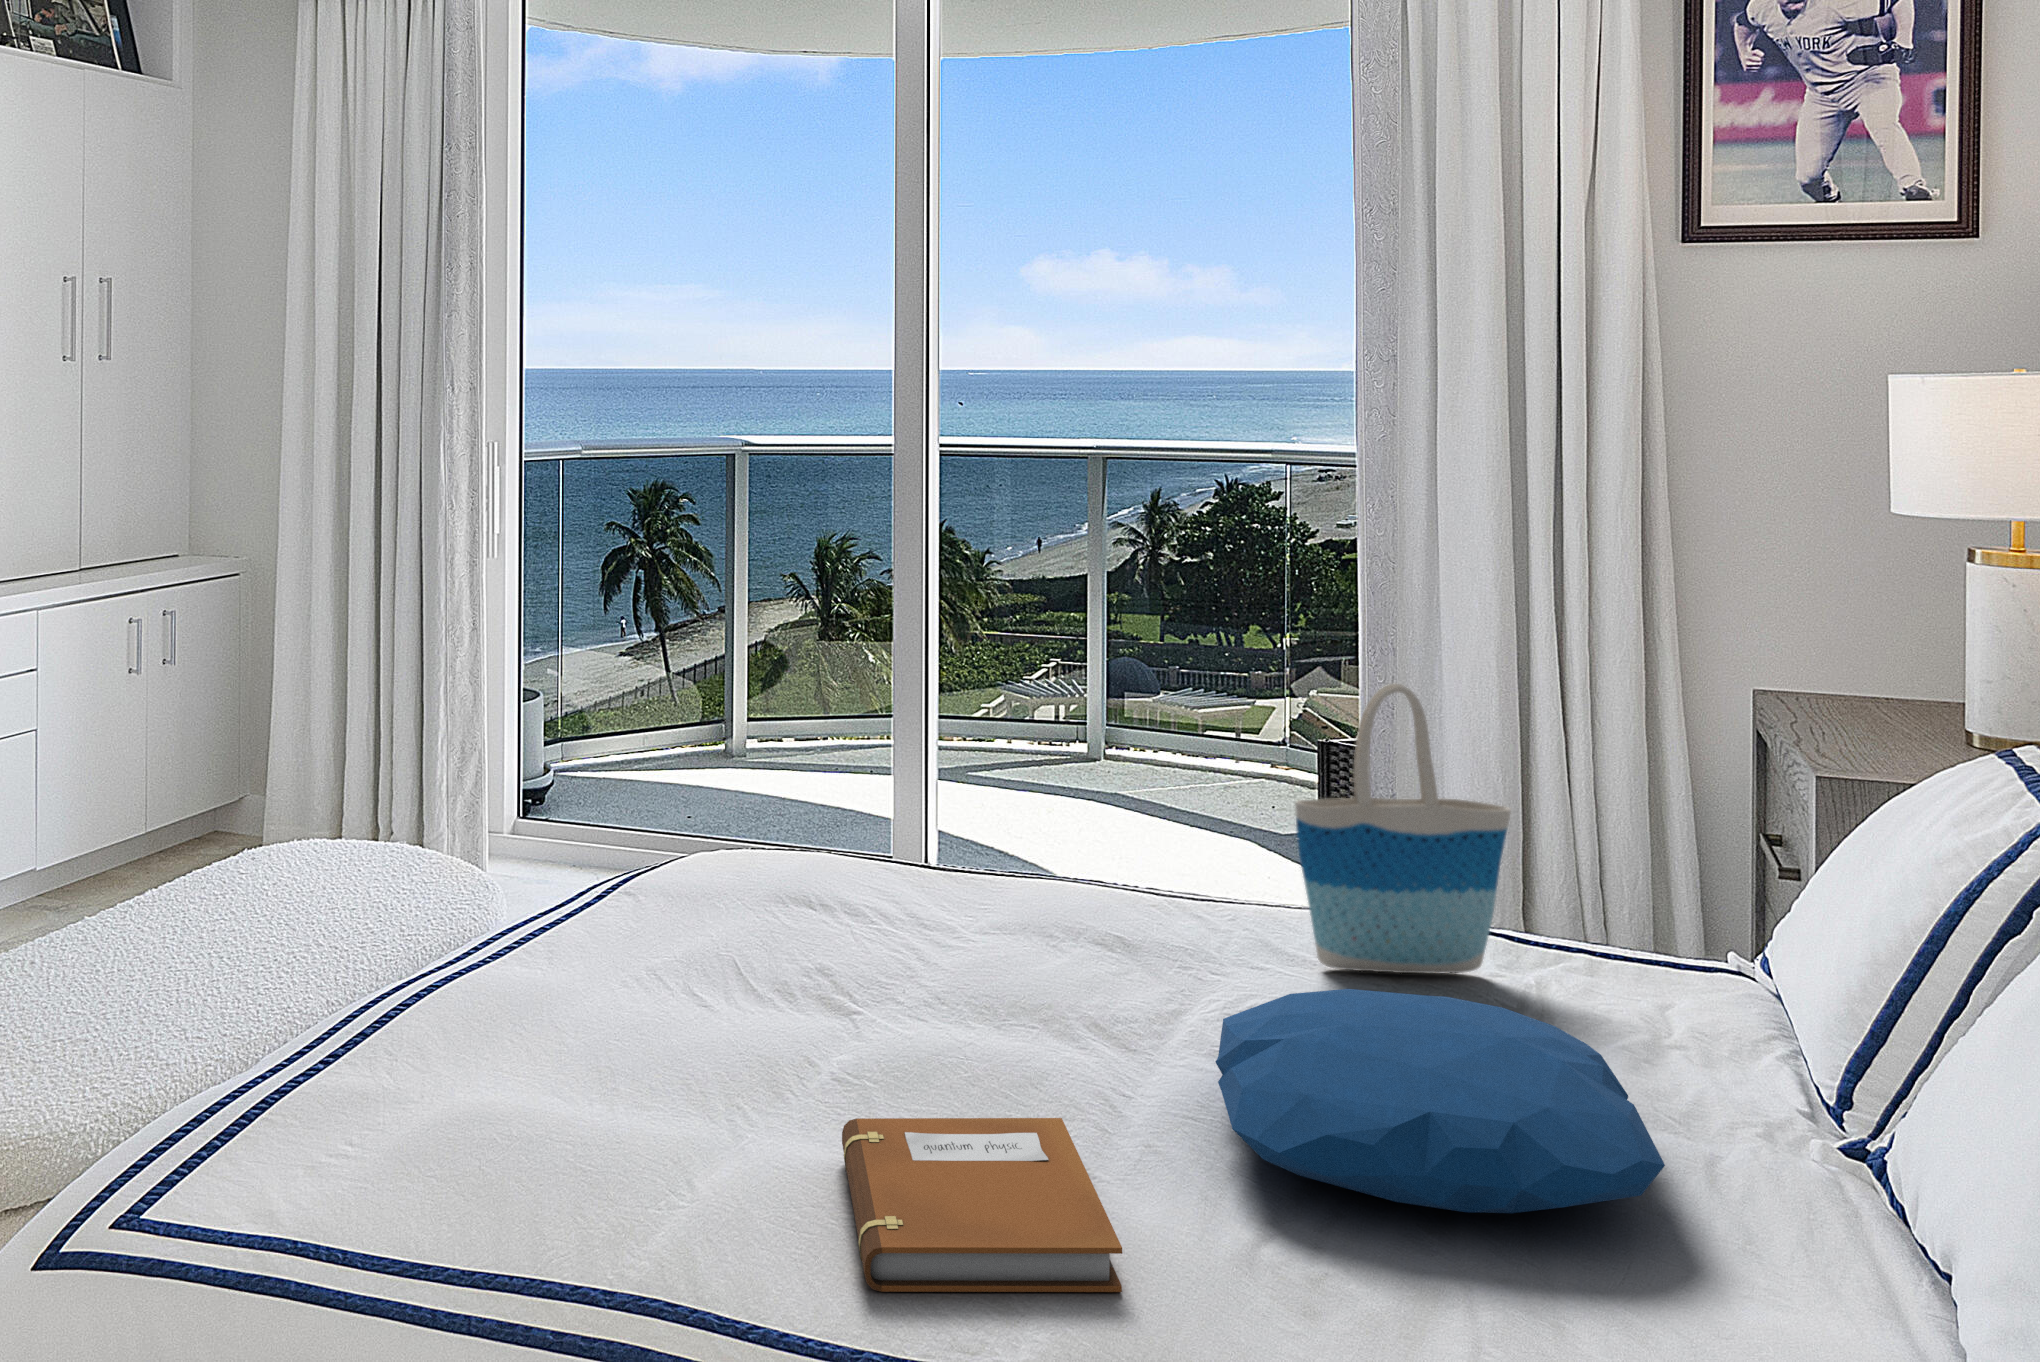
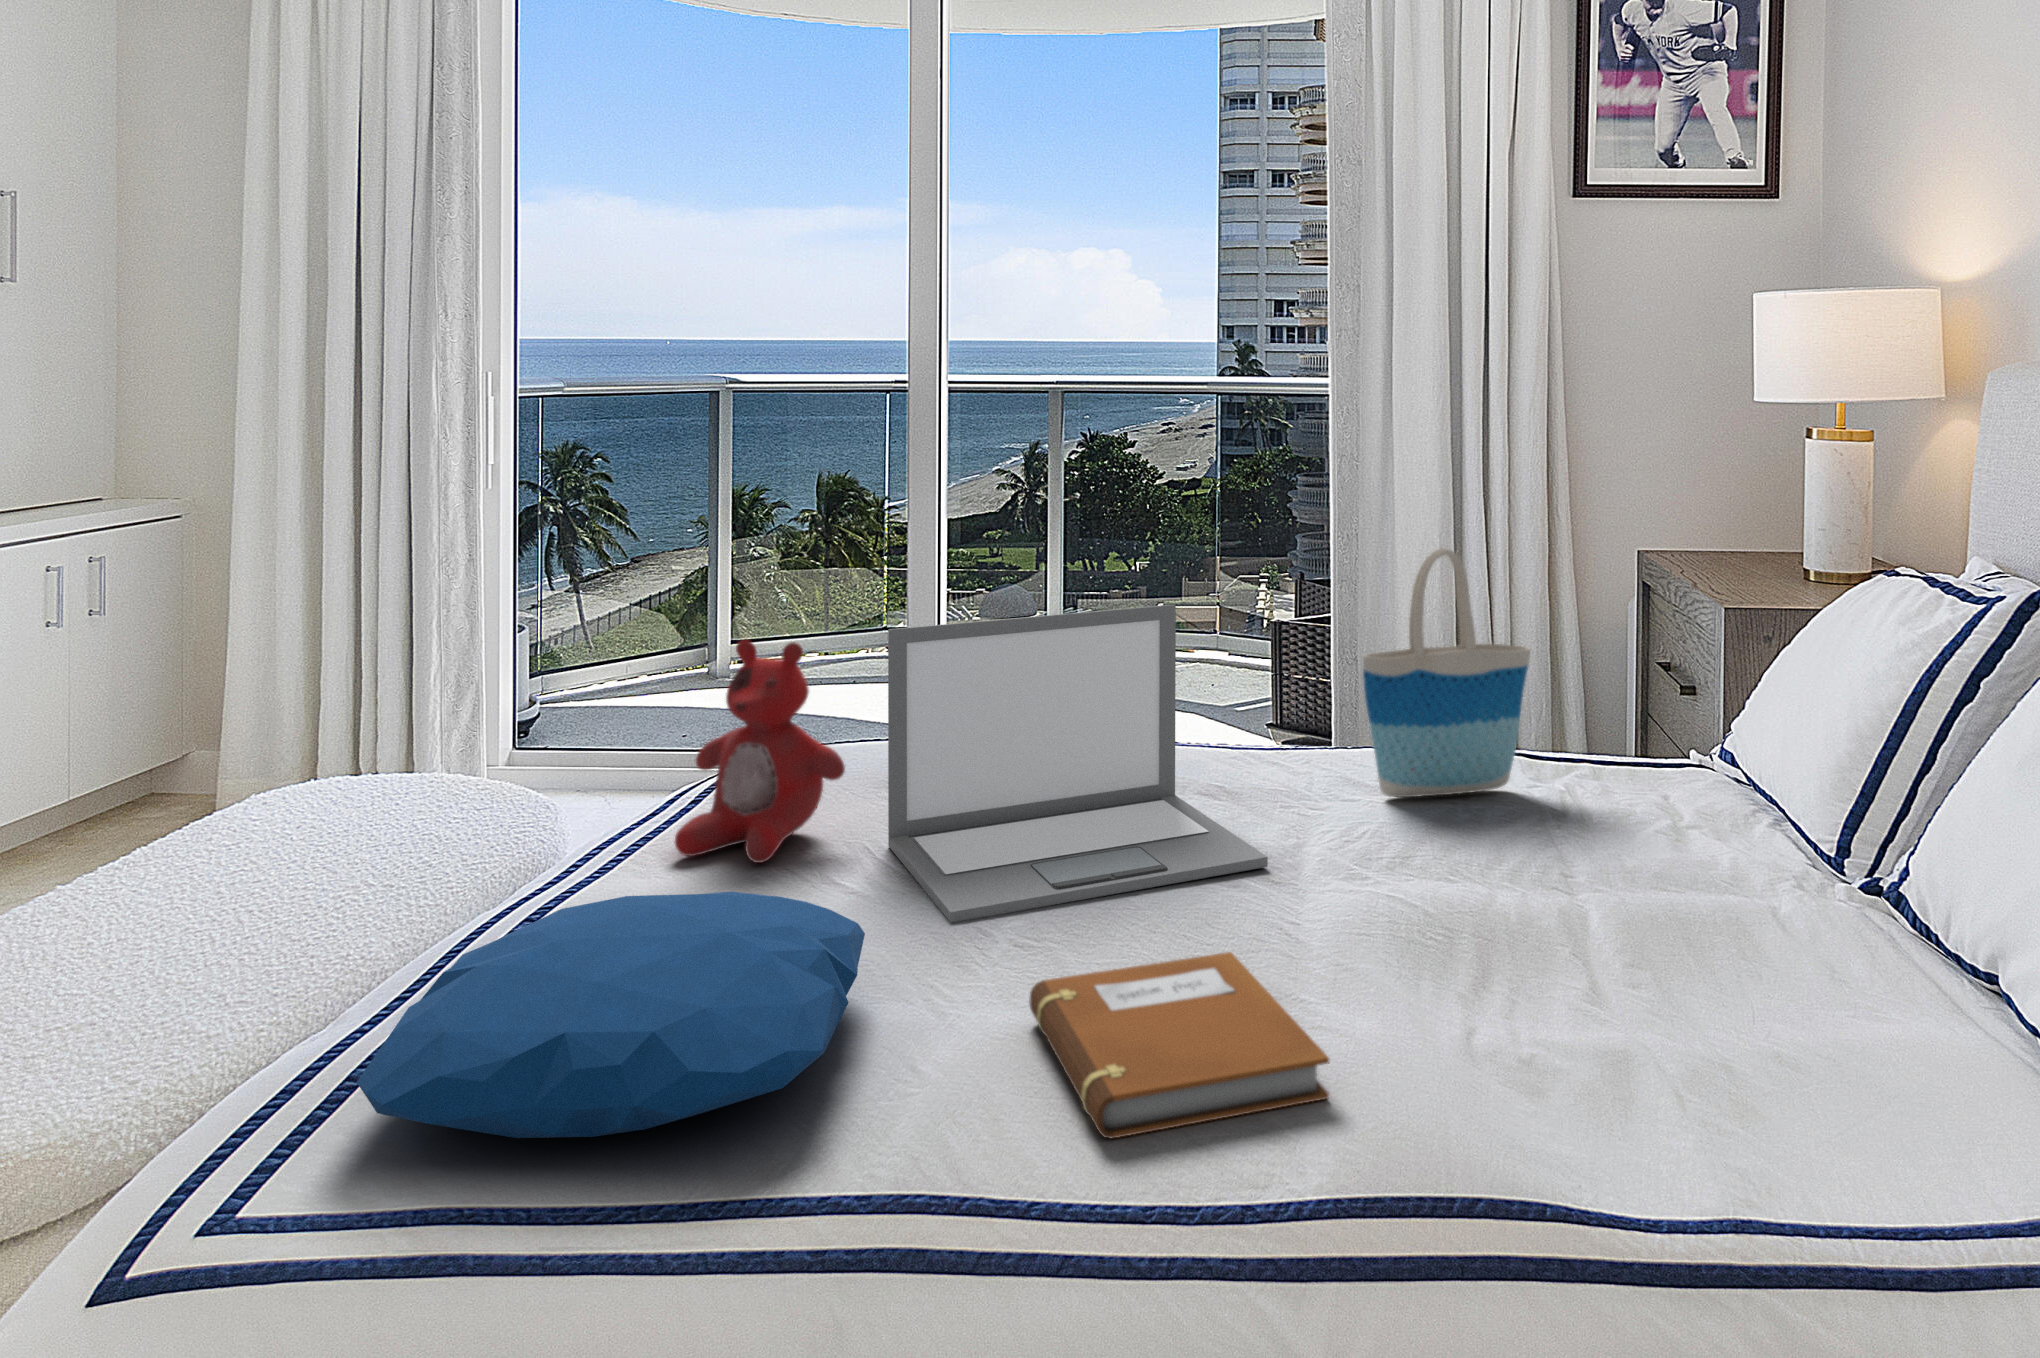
laptop: none [767,729,1154,1047] -> present [888,605,1268,923]
stuffed bear: none [565,735,728,961] -> present [675,640,845,863]
pillow: present [1216,989,1665,1213] -> present [357,892,865,1138]

